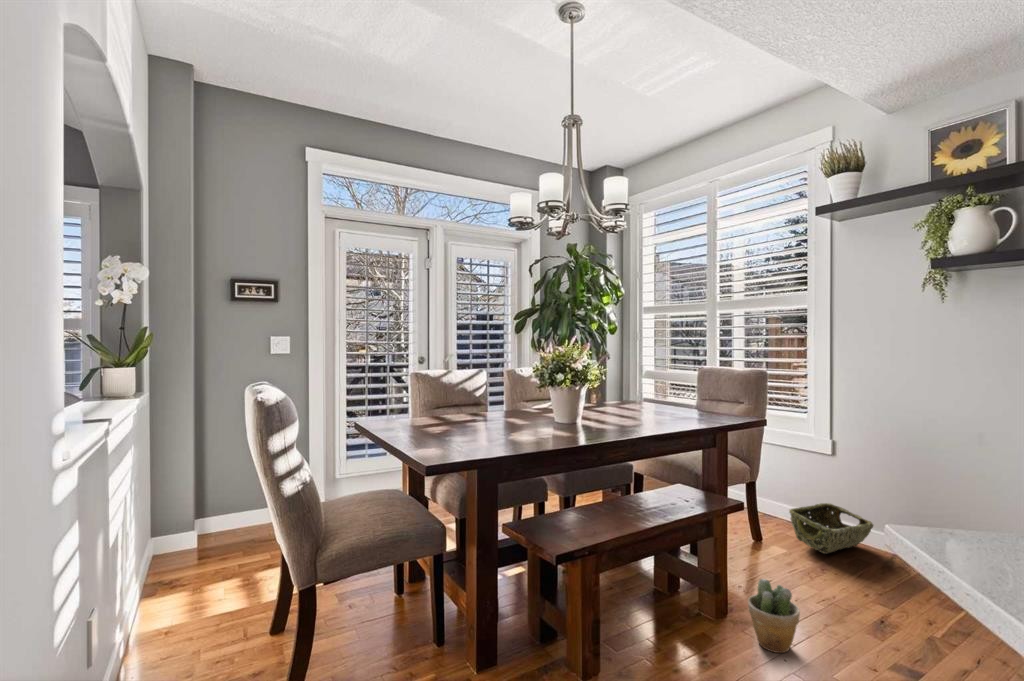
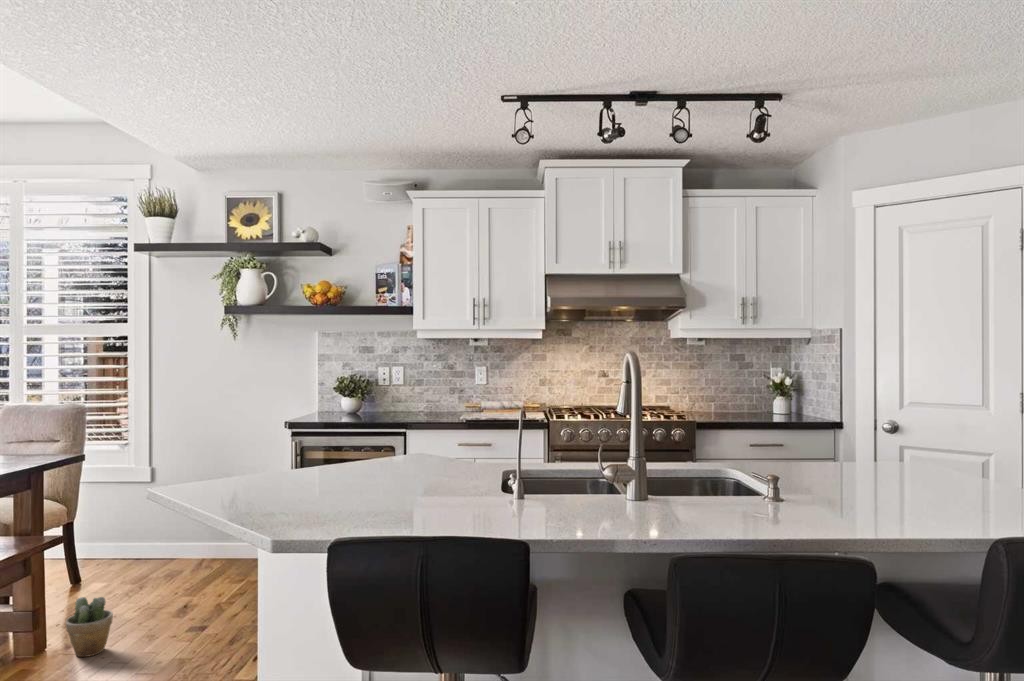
woven basket: present [789,503,873,554] -> none [109,529,186,575]

